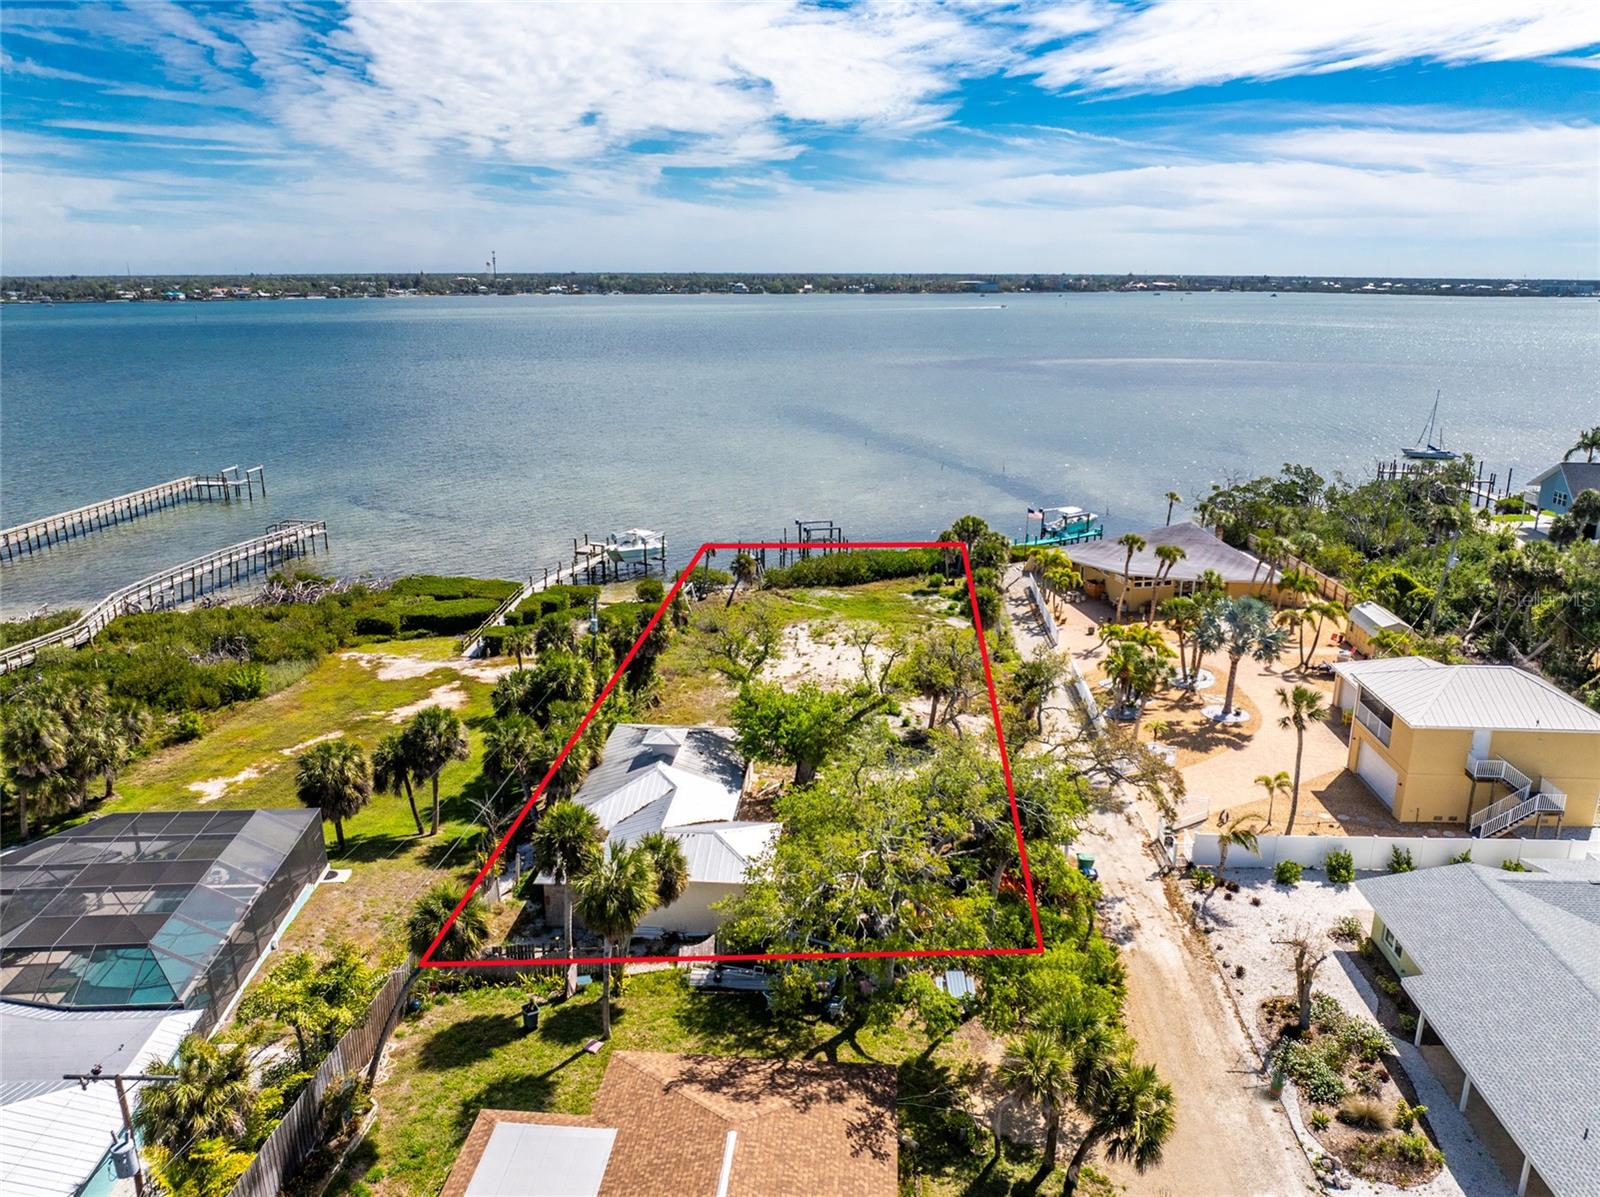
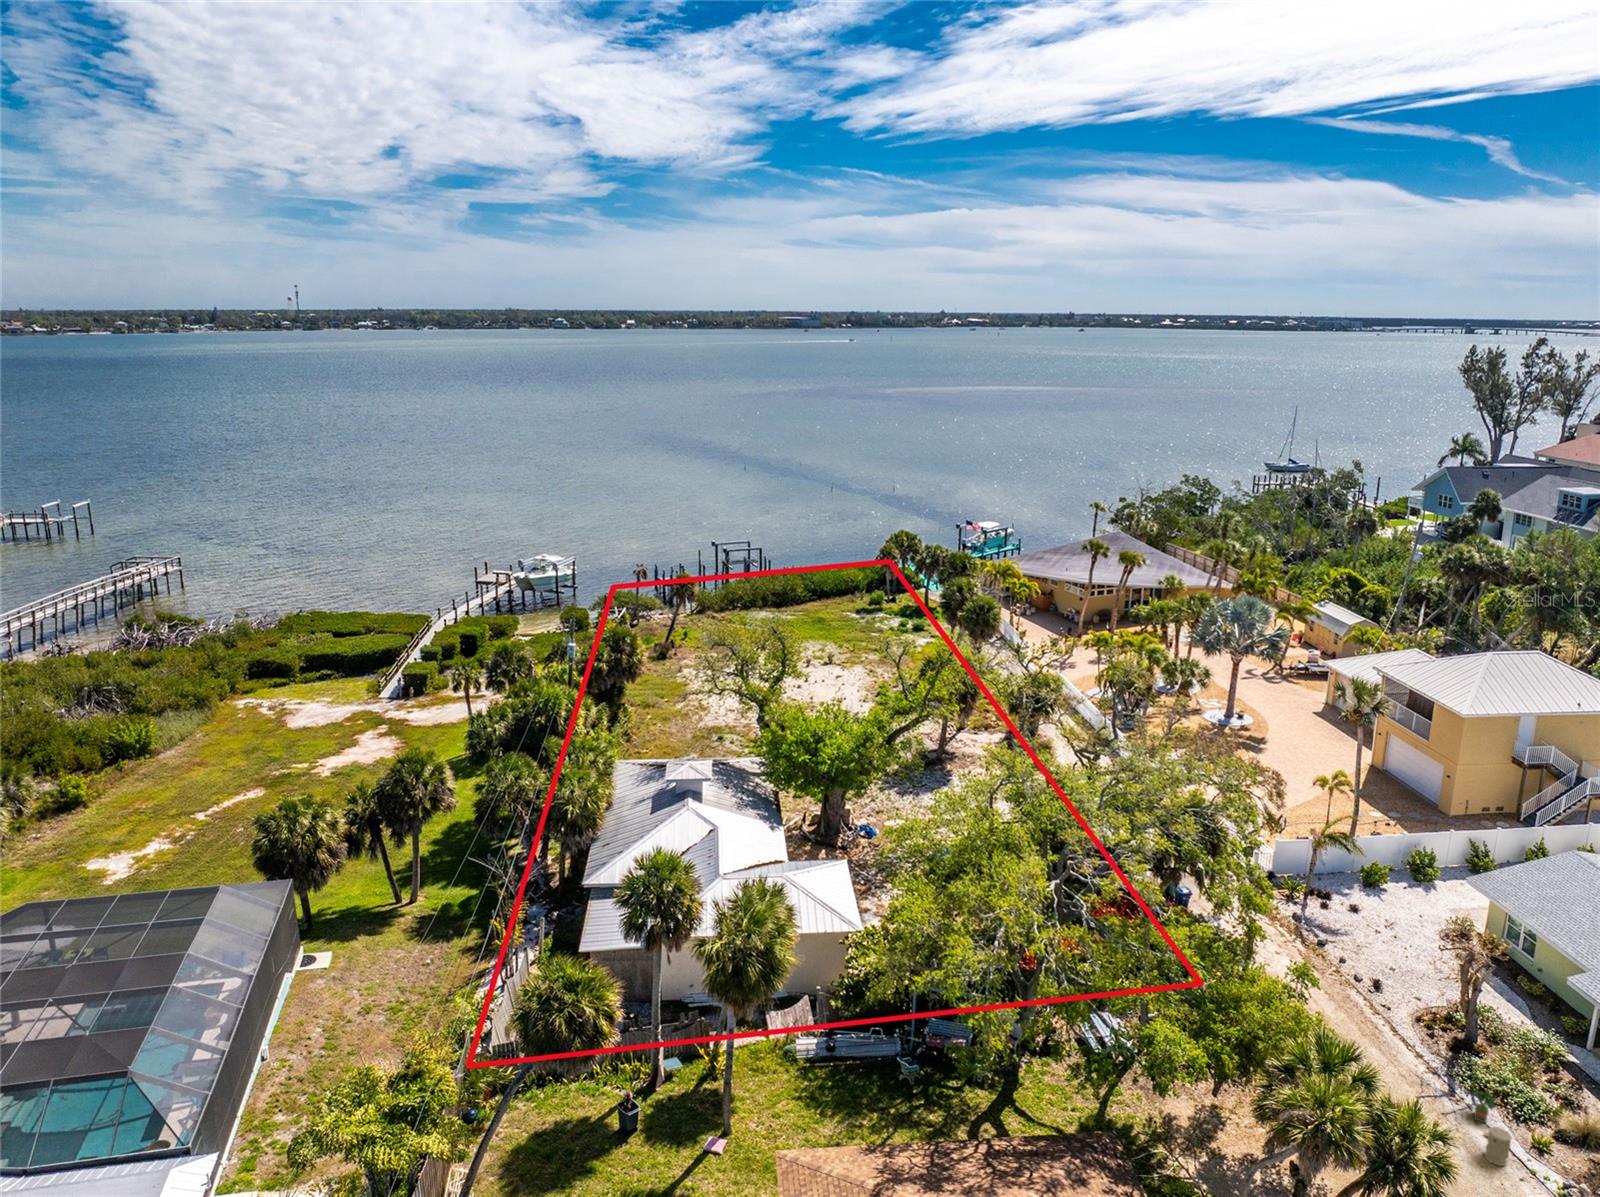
trash can: none [1260,1102,1282,1137] -> present [1485,1127,1511,1166]

